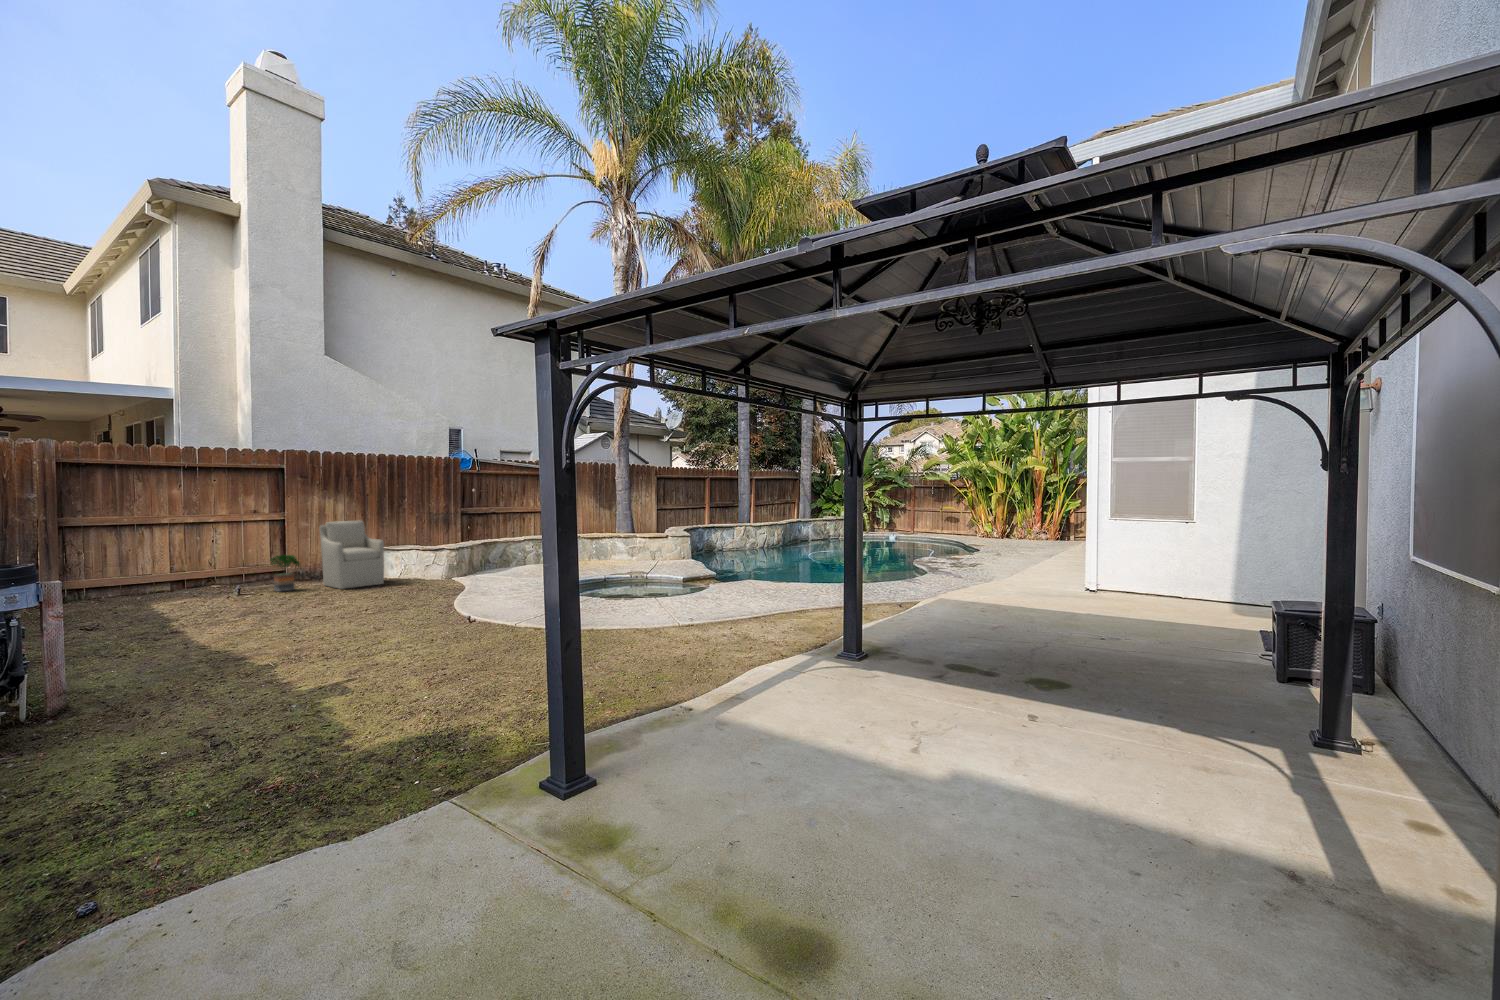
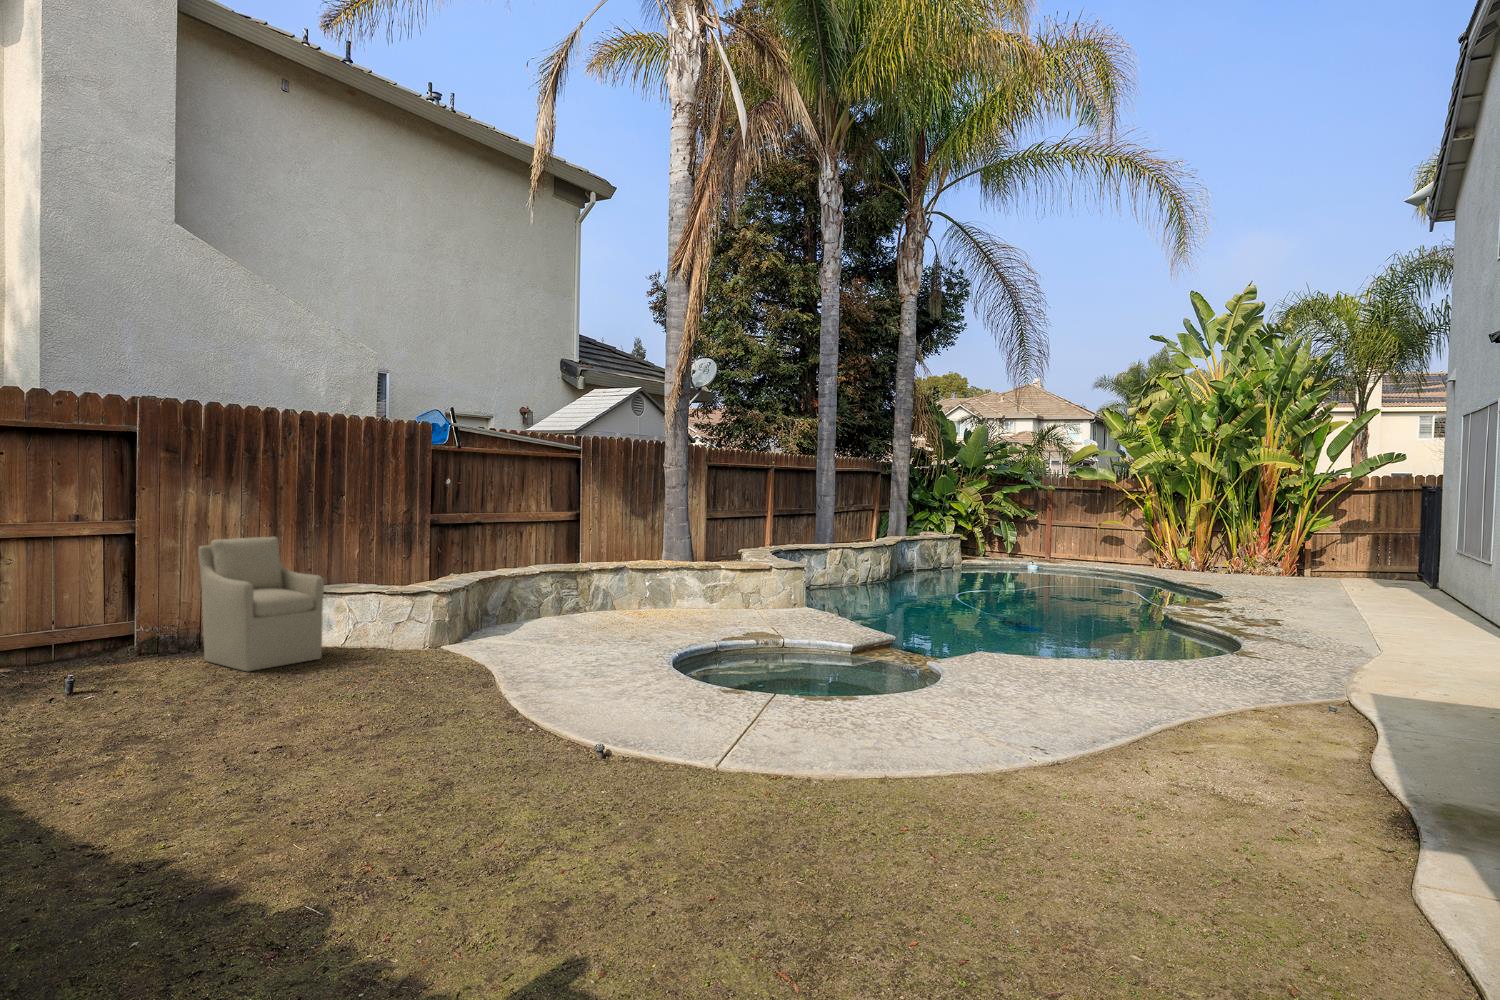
potted tree: present [270,555,300,592] -> none [105,602,168,677]

